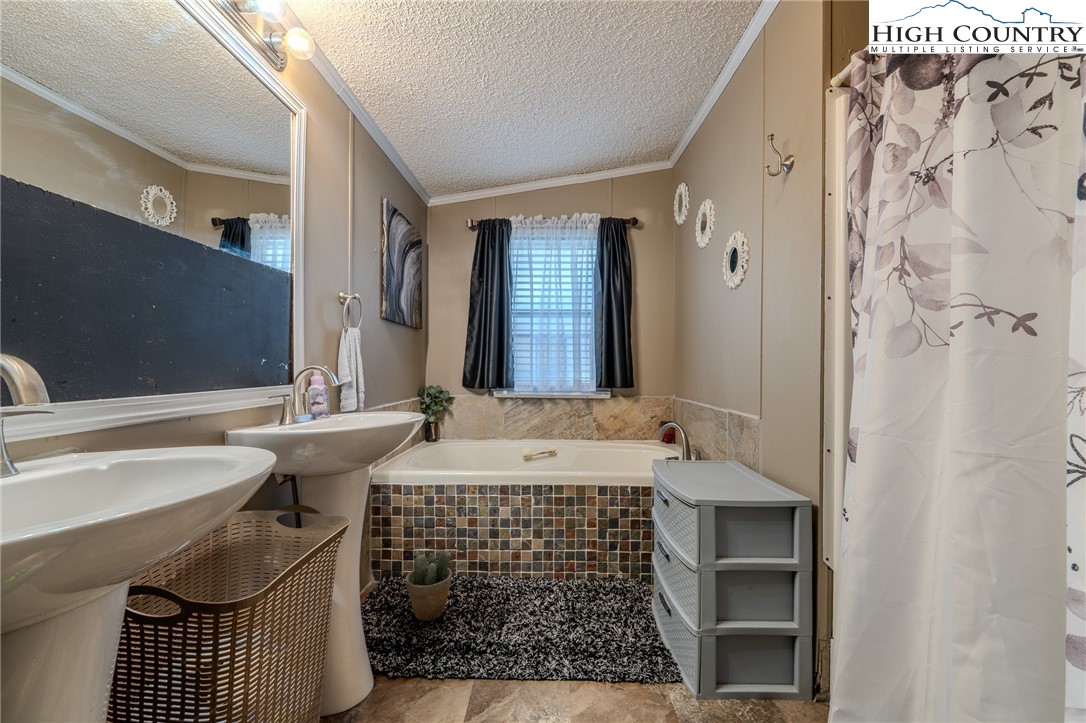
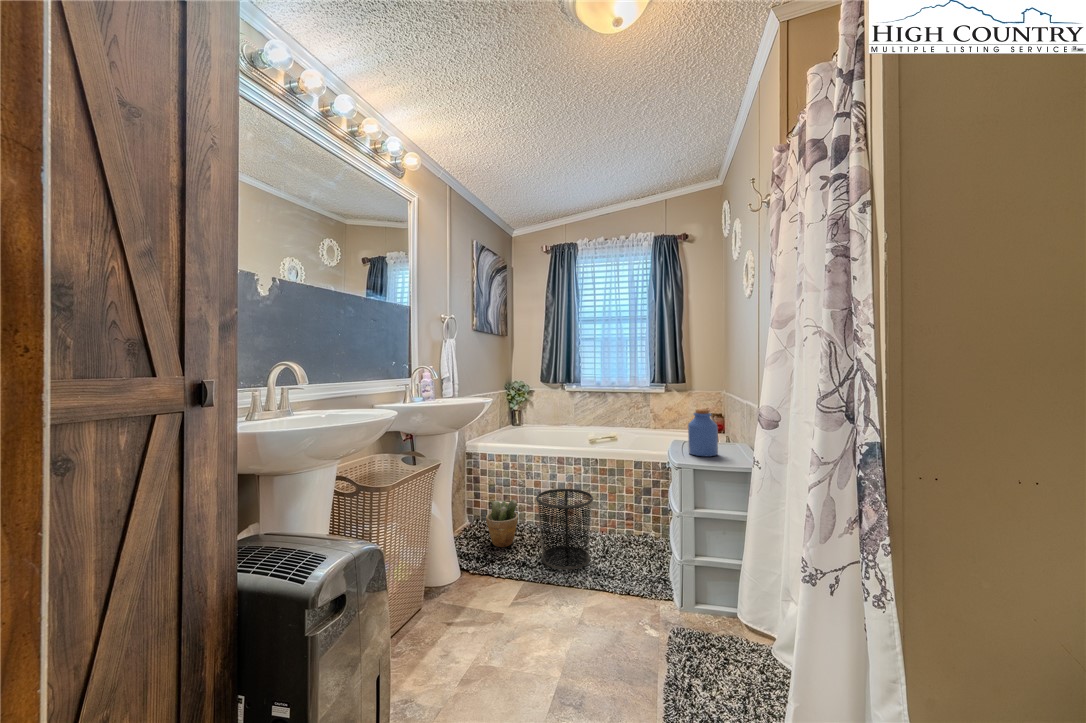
jar: none [692,425,730,487] -> present [688,409,718,456]
waste bin: none [483,530,561,650] -> present [536,489,593,570]

